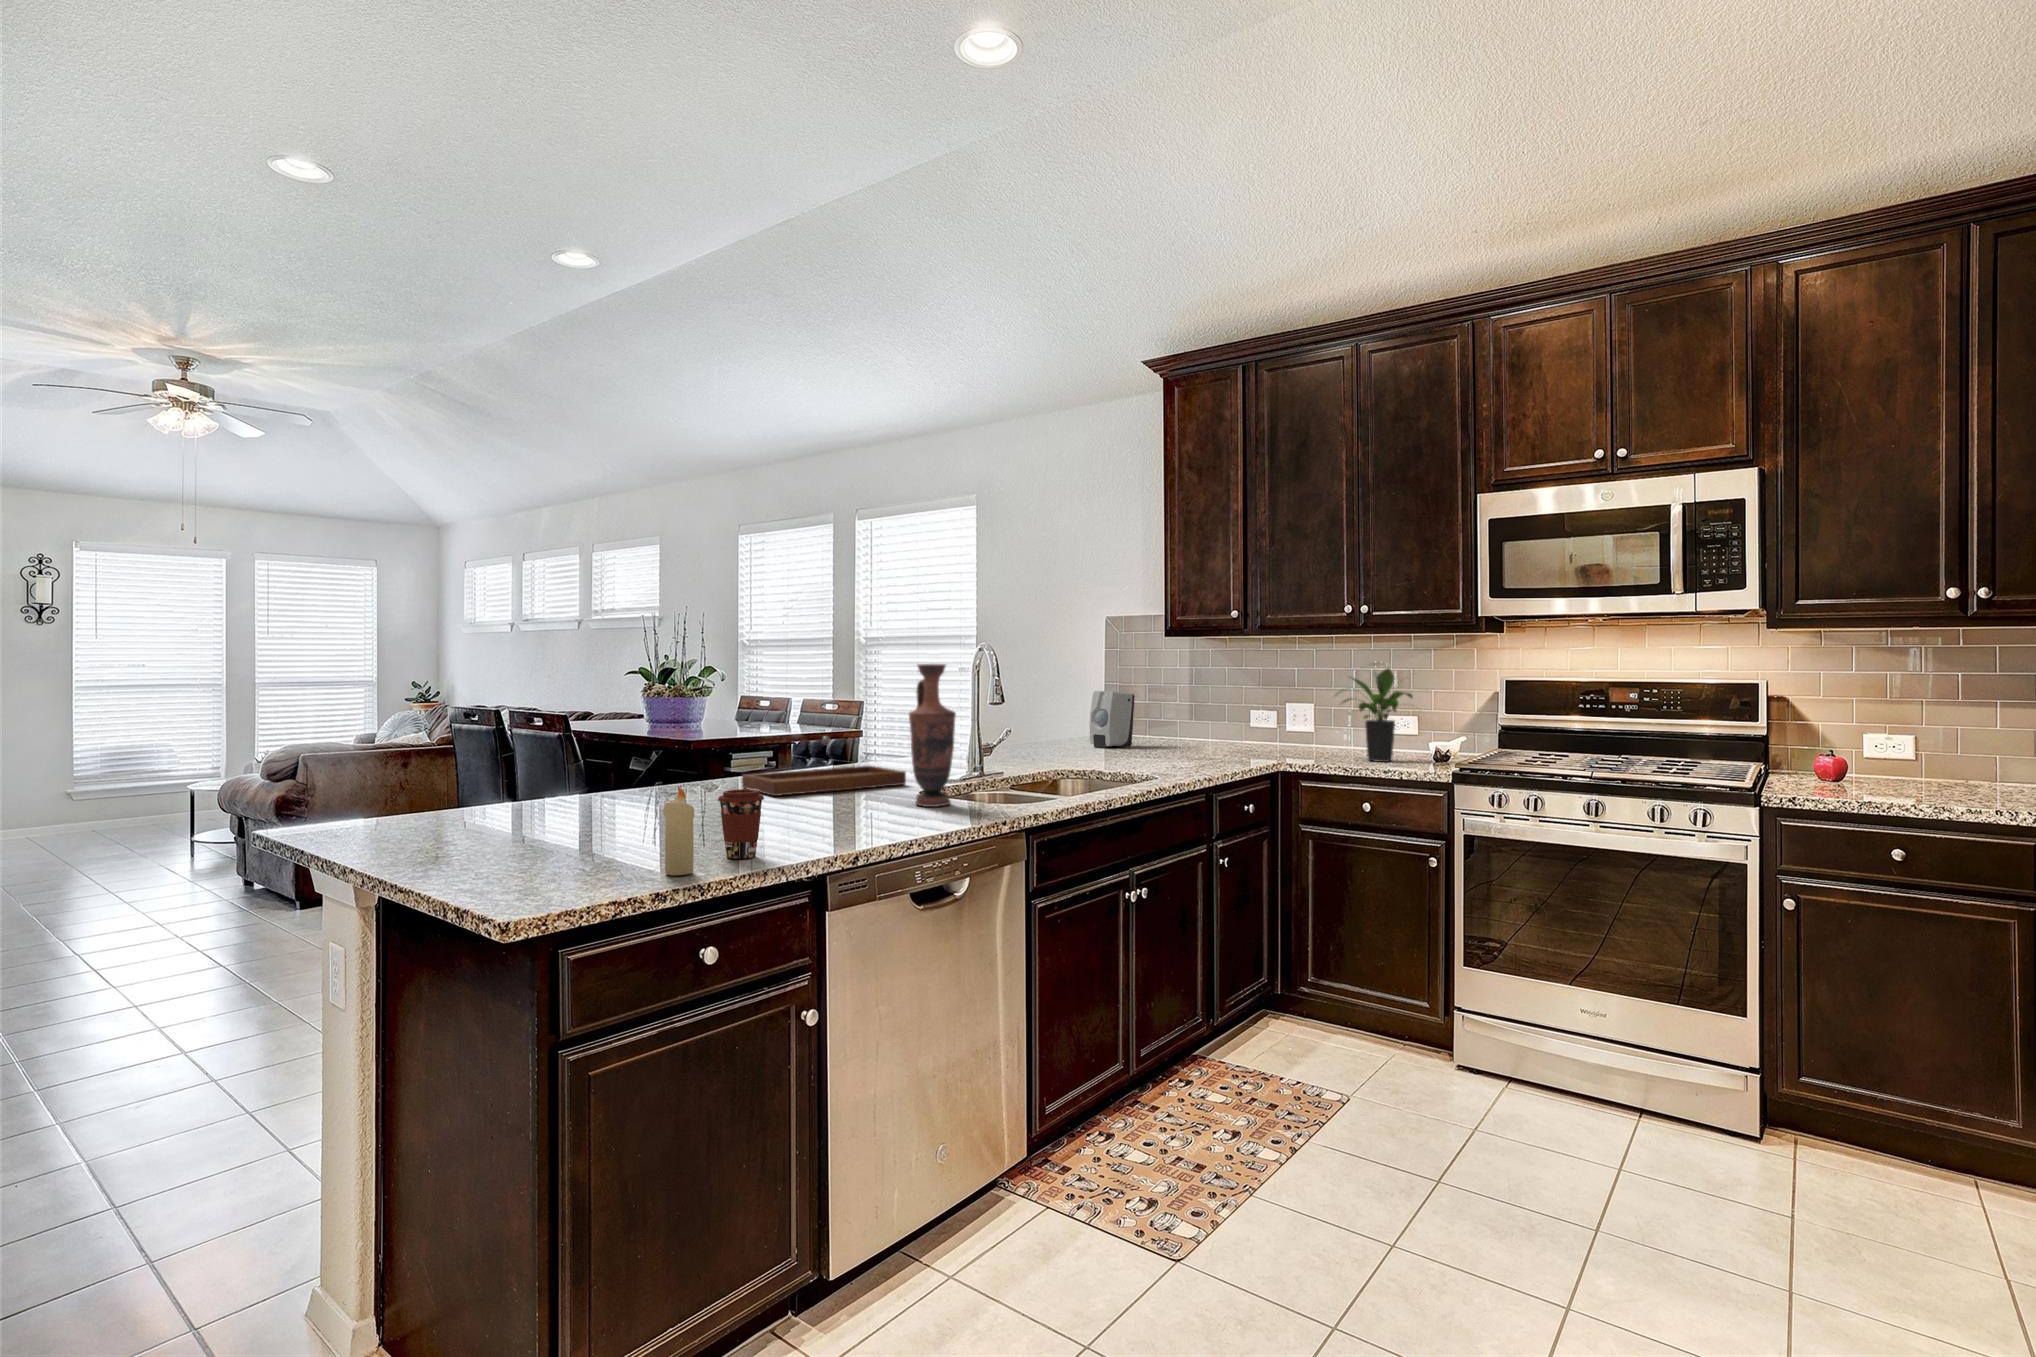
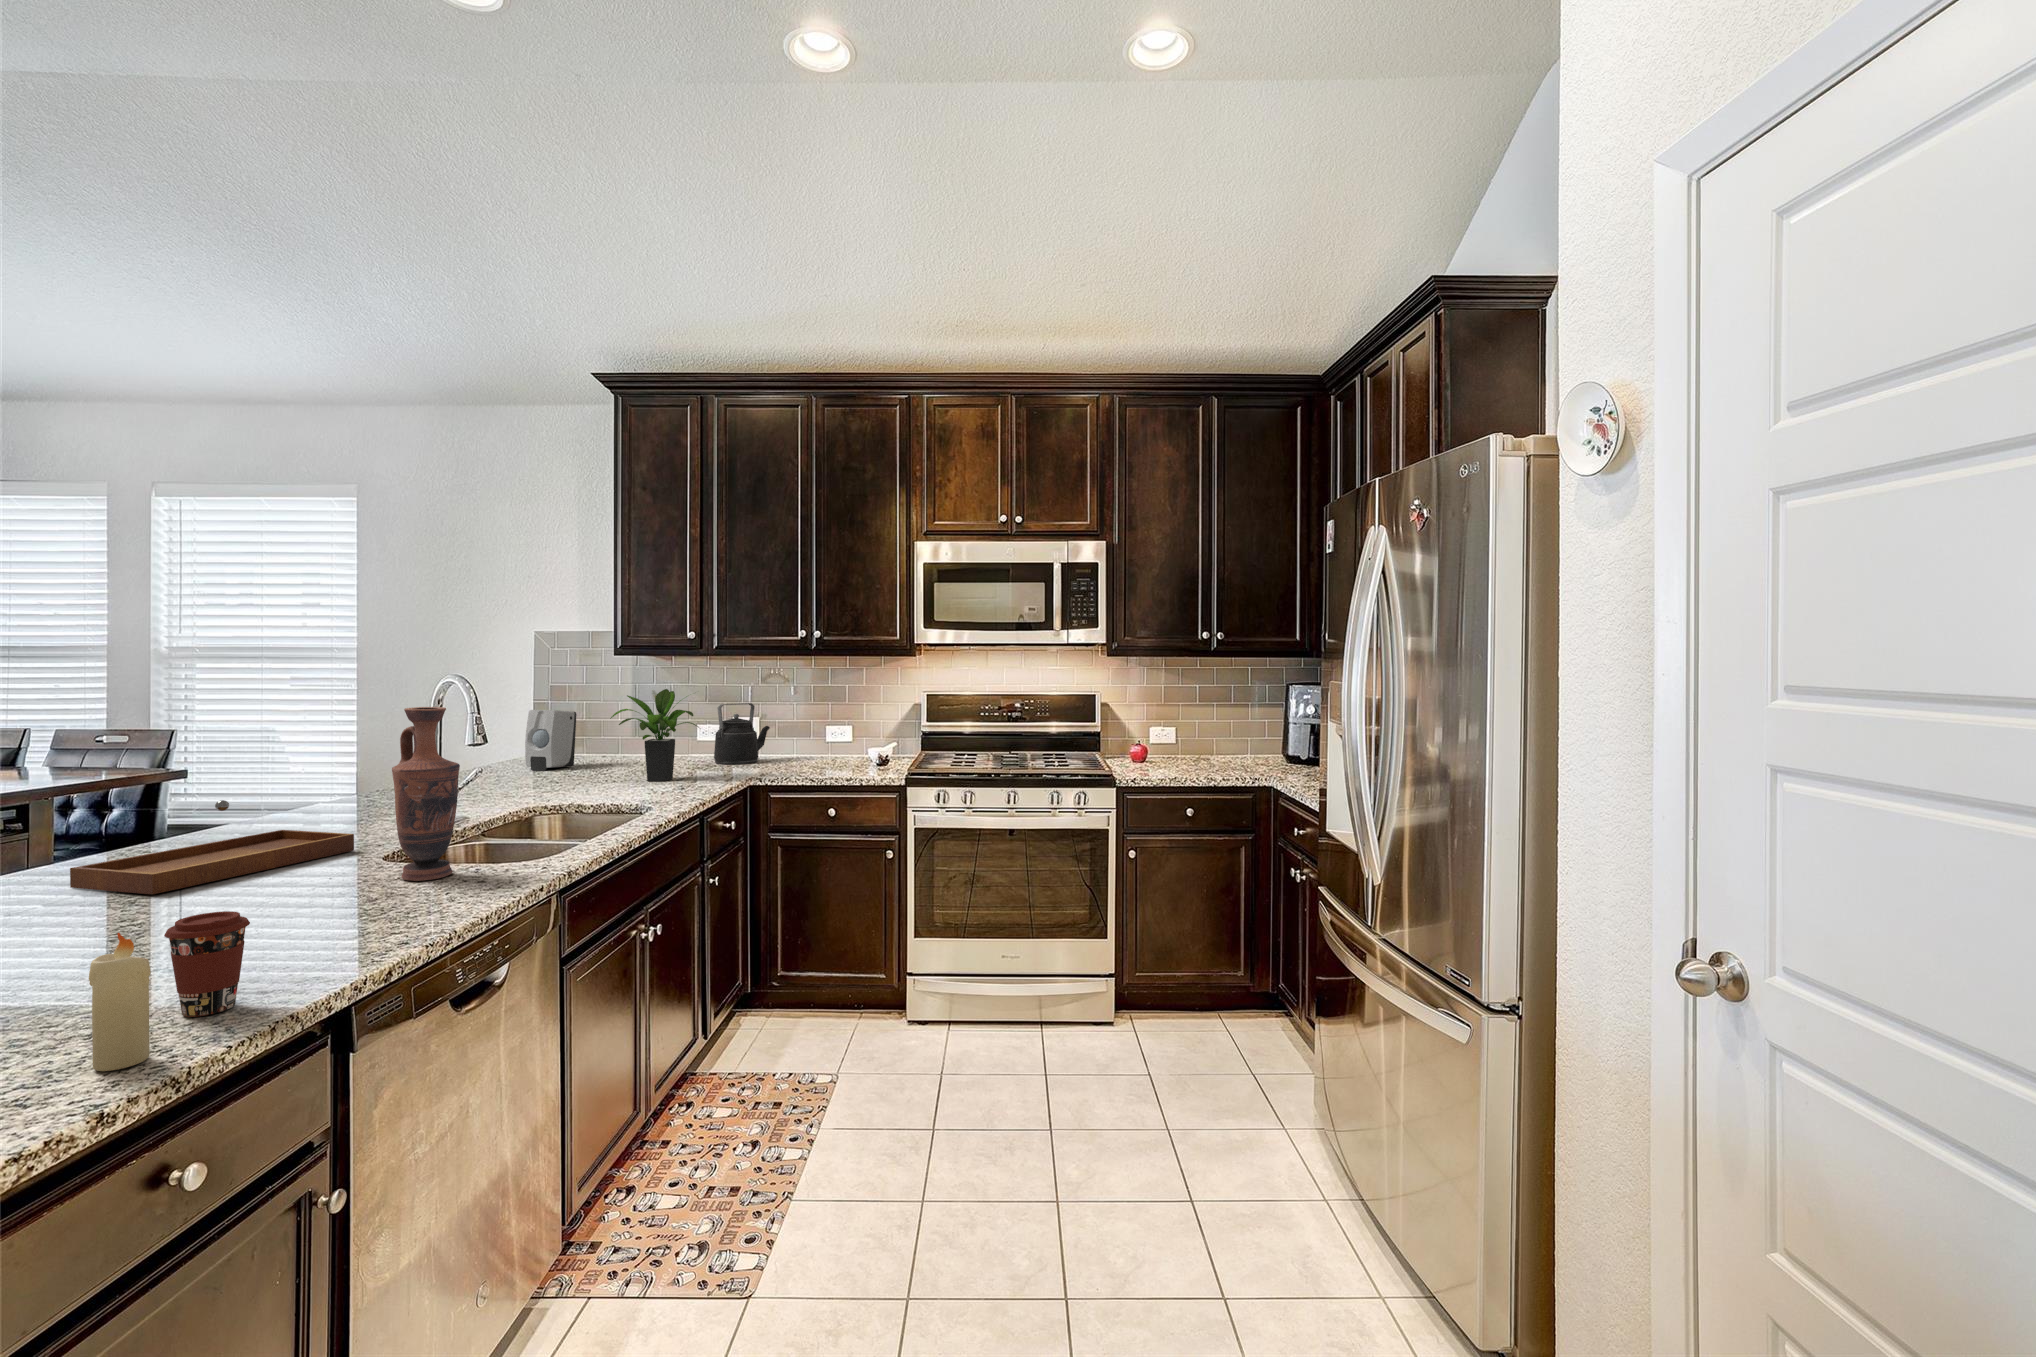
potted plant: present [1334,669,1413,762] -> present [610,689,699,781]
kettle: none [1261,689,1323,753] -> present [714,703,770,764]

